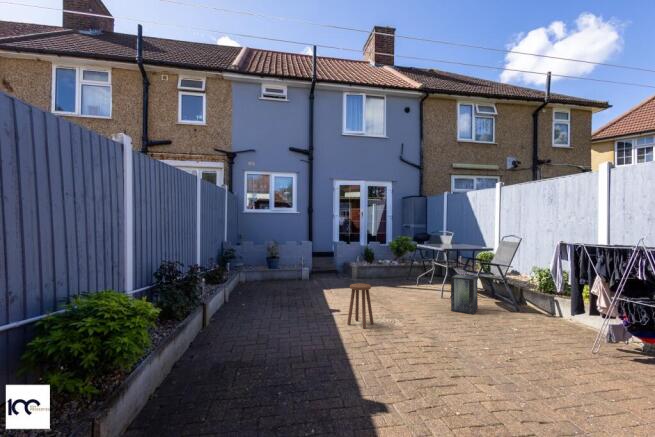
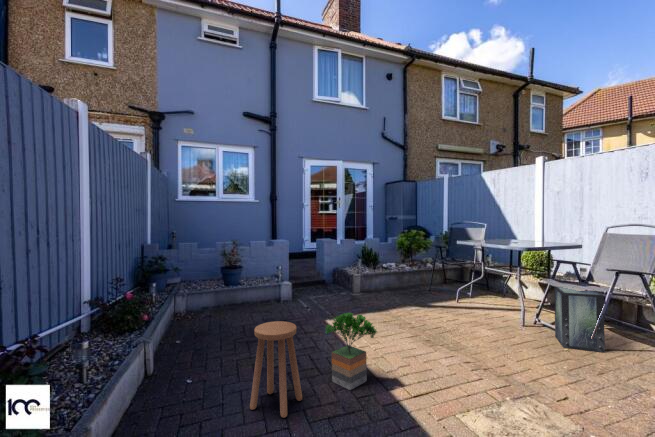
potted tree: none [298,278,324,316] -> present [326,313,377,390]
stool: present [347,283,374,328] -> present [250,321,302,418]

